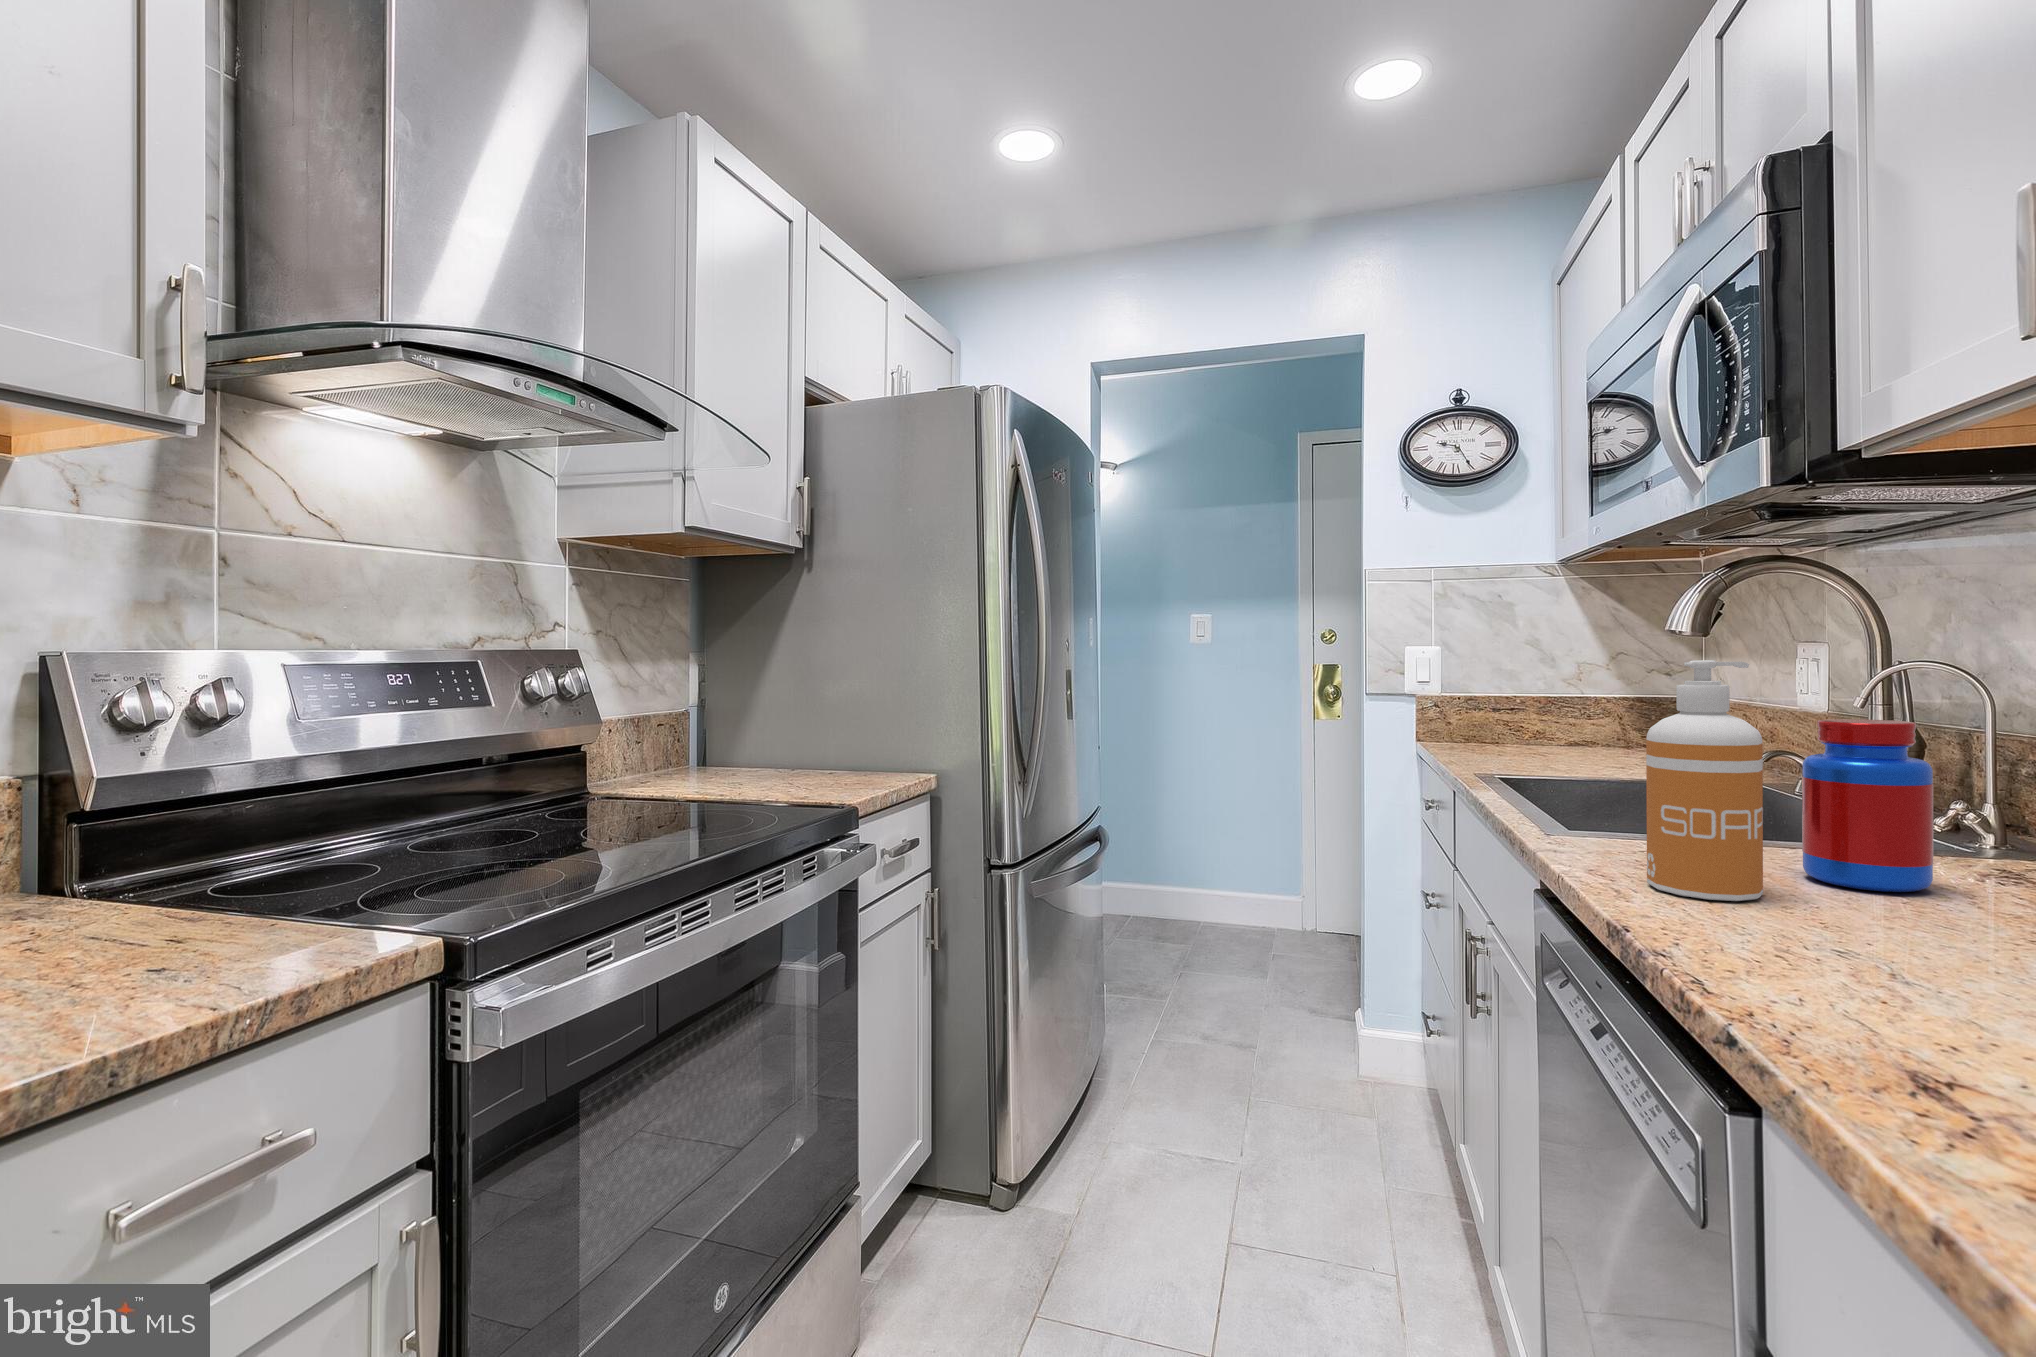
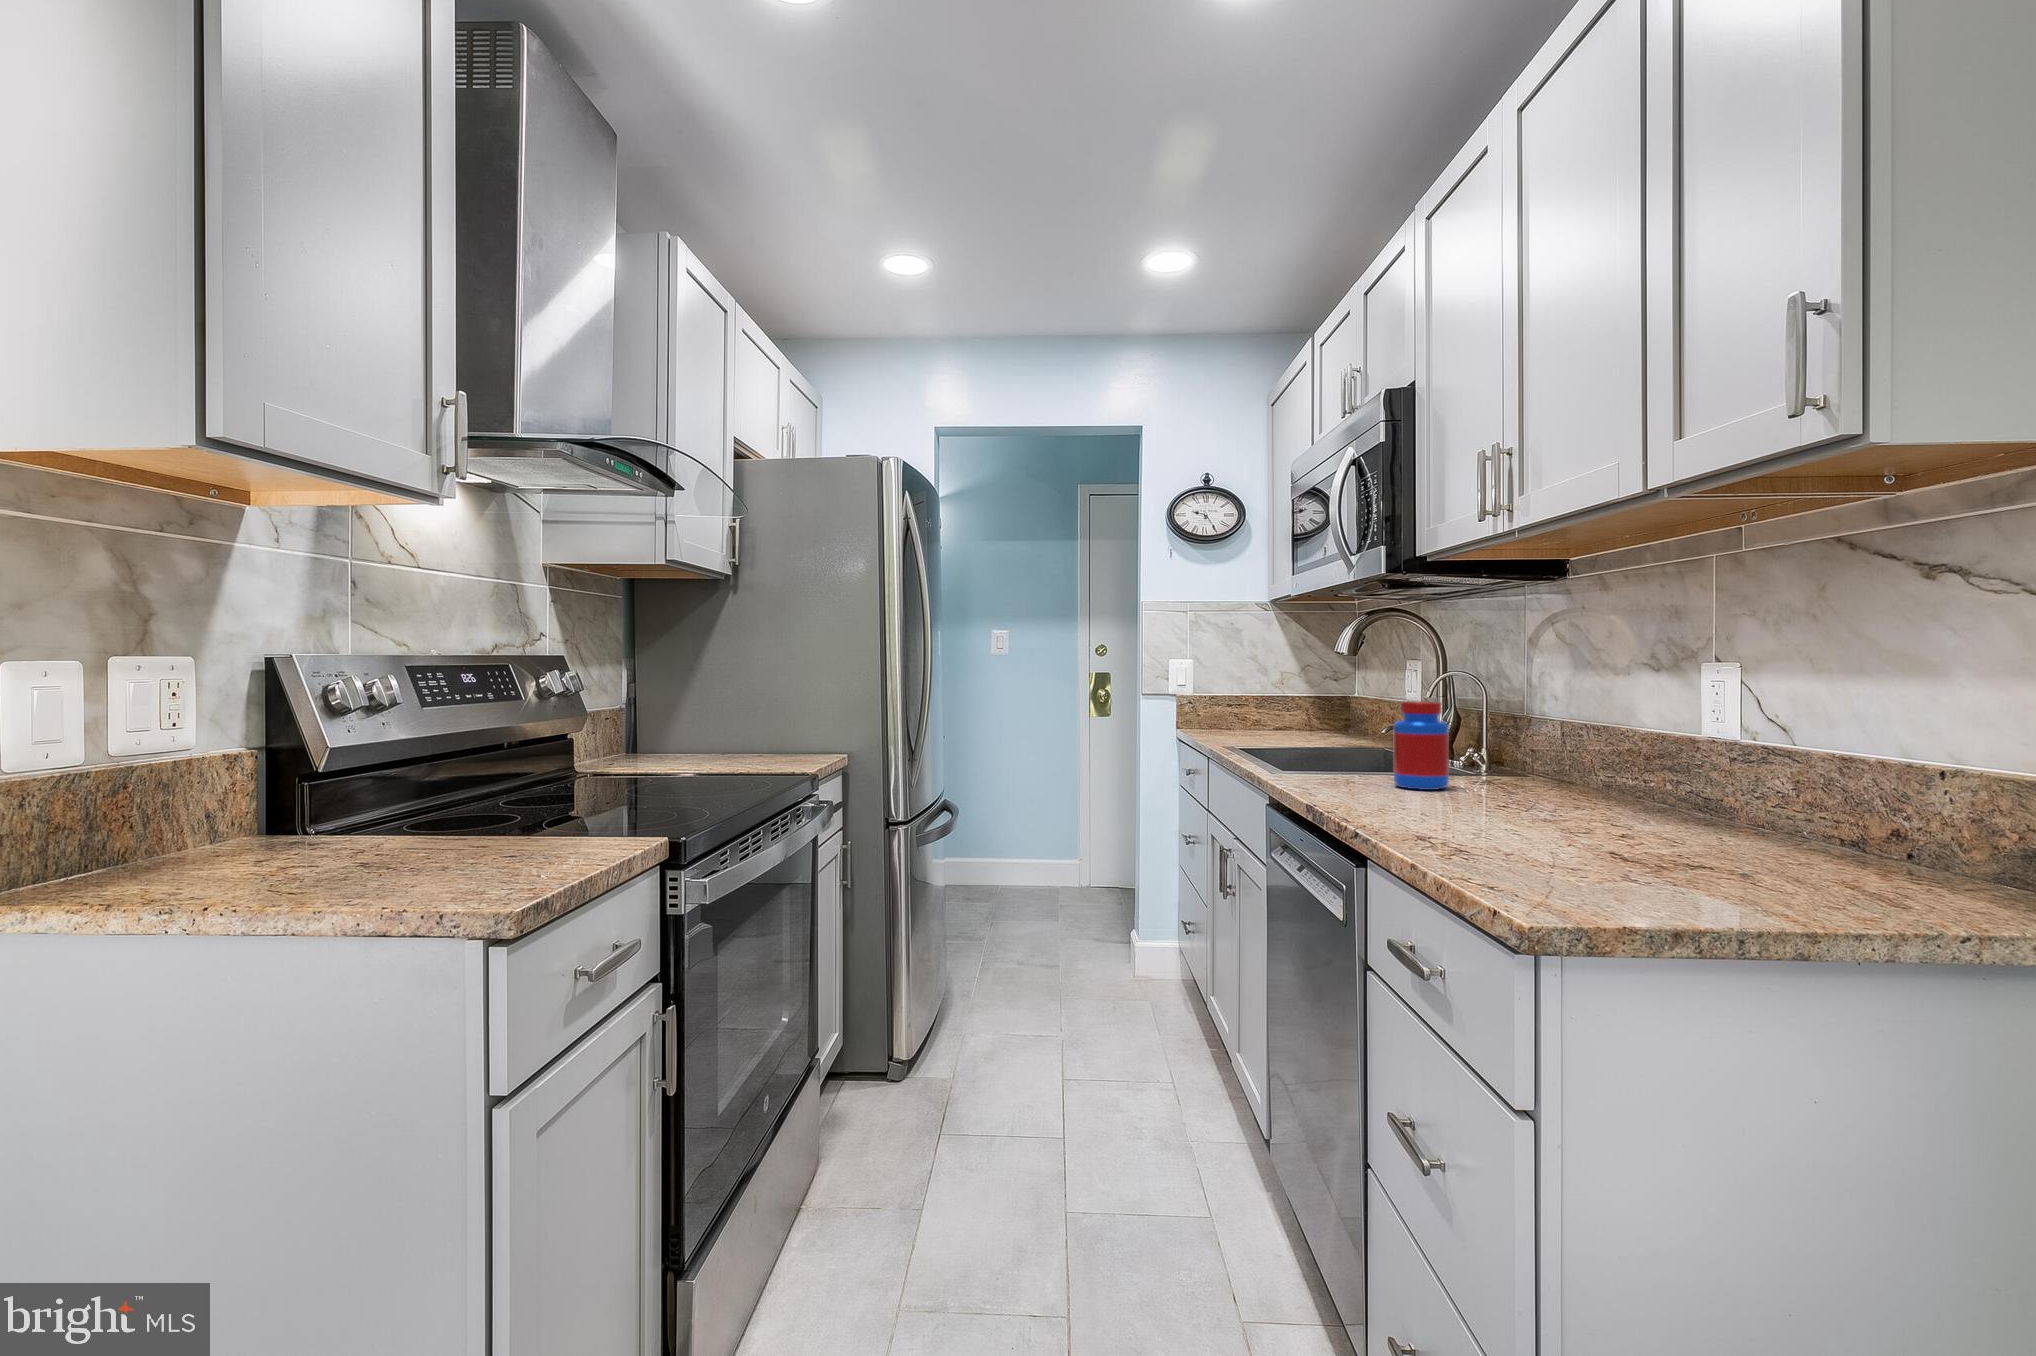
soap dispenser: present [1646,660,1763,901] -> none [1320,669,1374,796]

